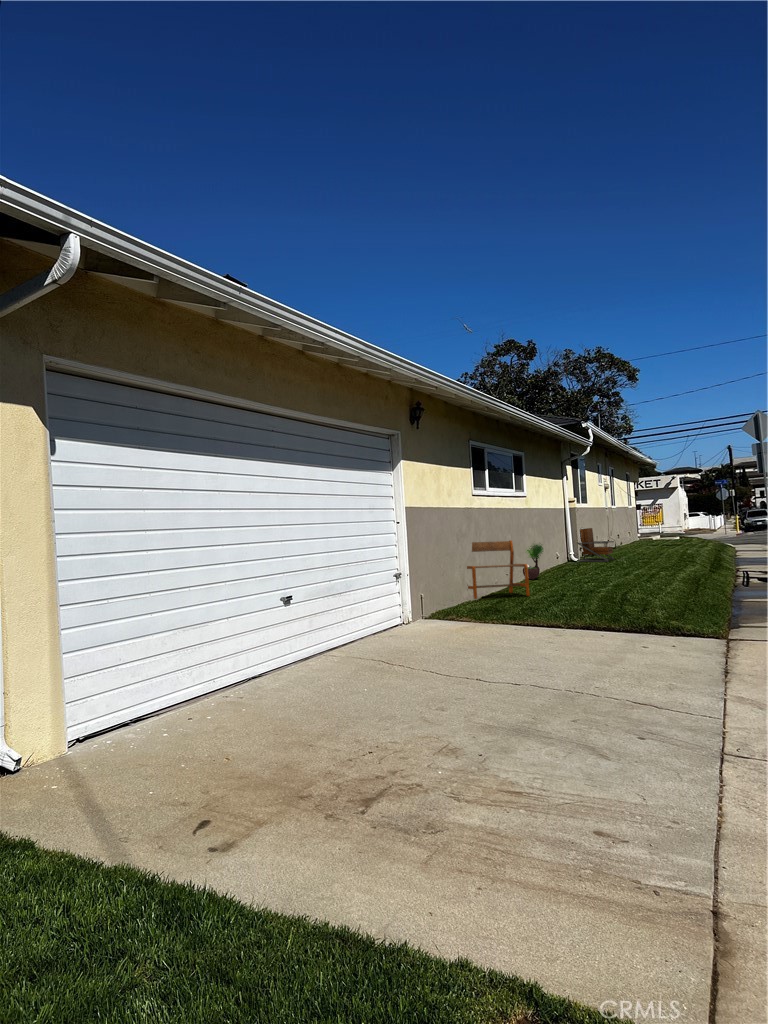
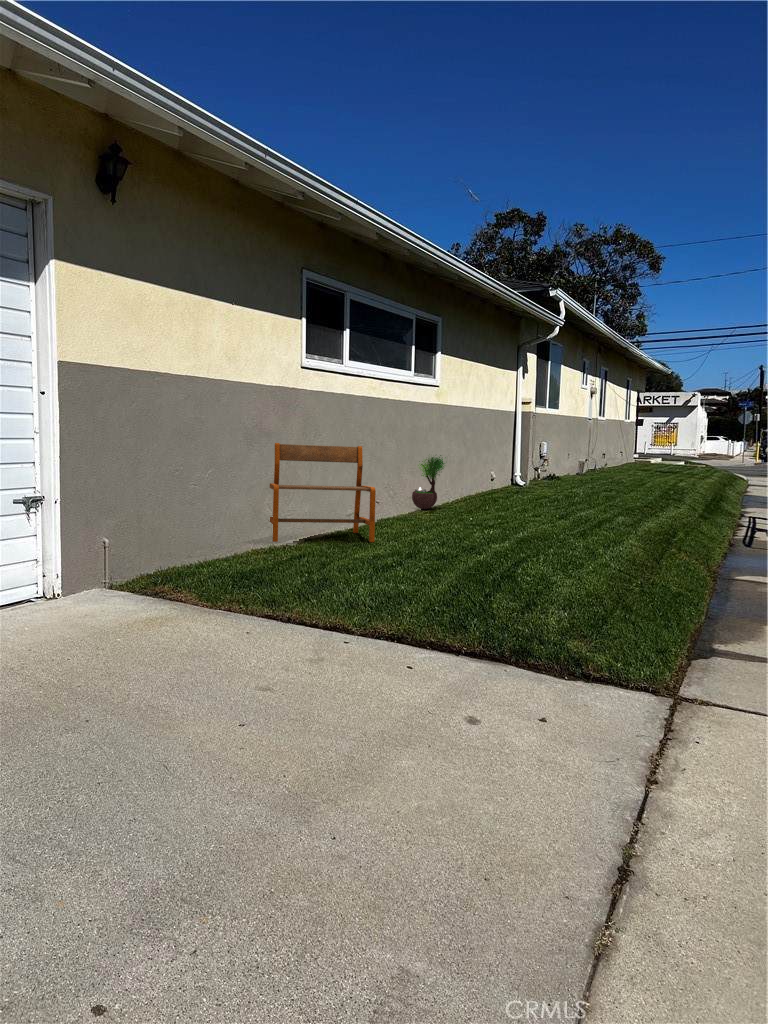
lounge chair: present [577,528,614,562] -> none [527,441,580,489]

